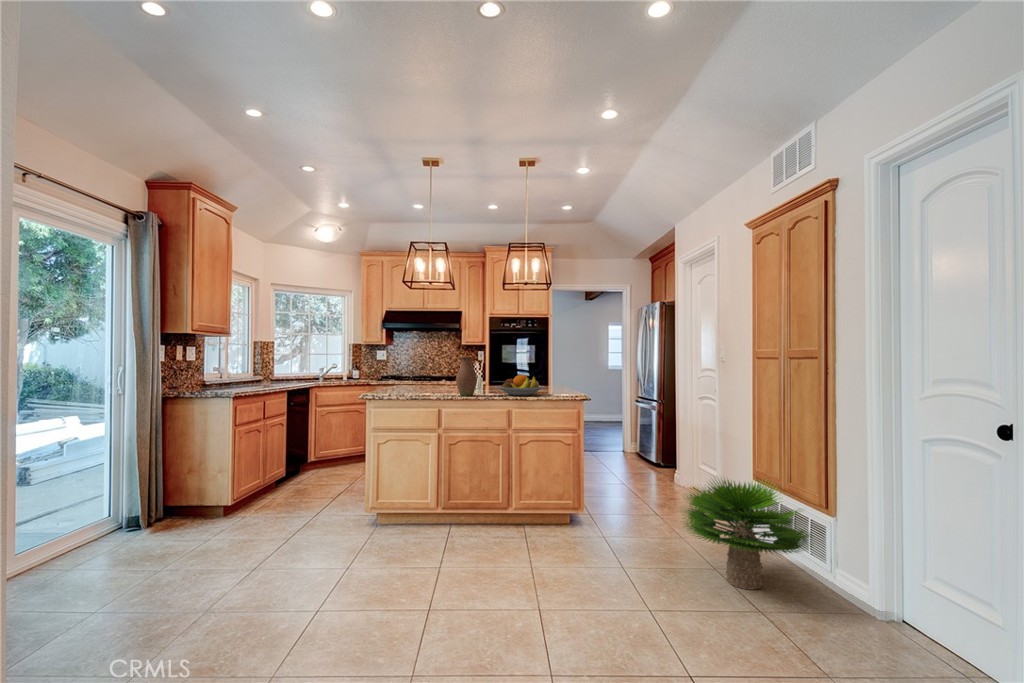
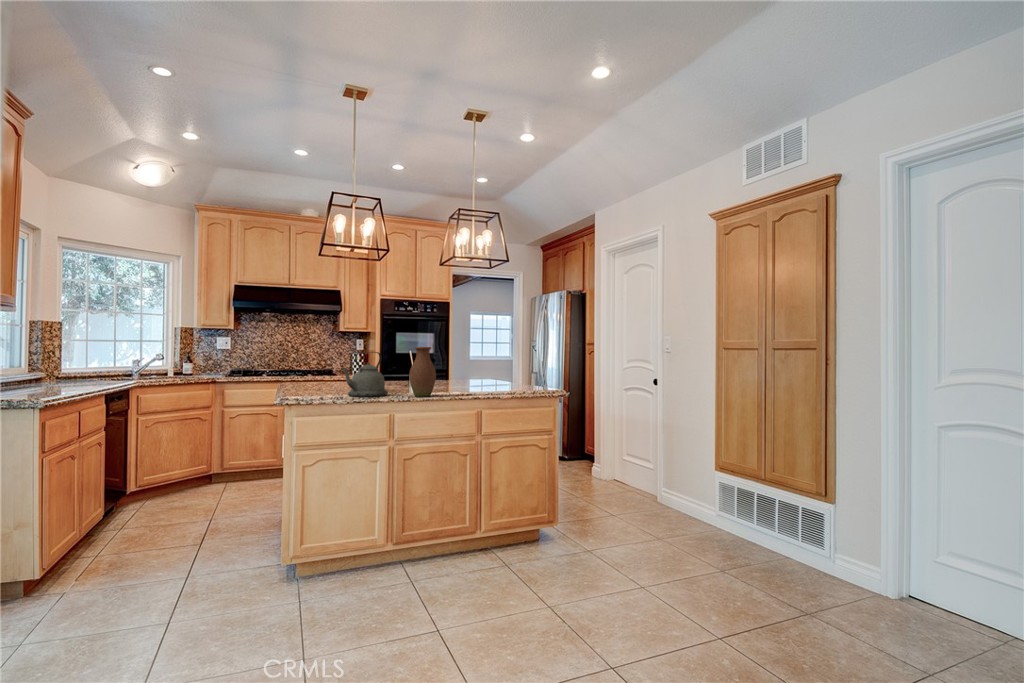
kettle: none [408,361,446,395] -> present [341,352,388,397]
fruit bowl: present [497,375,544,396] -> none [452,369,509,394]
potted plant: present [685,479,809,590] -> none [690,471,835,589]

